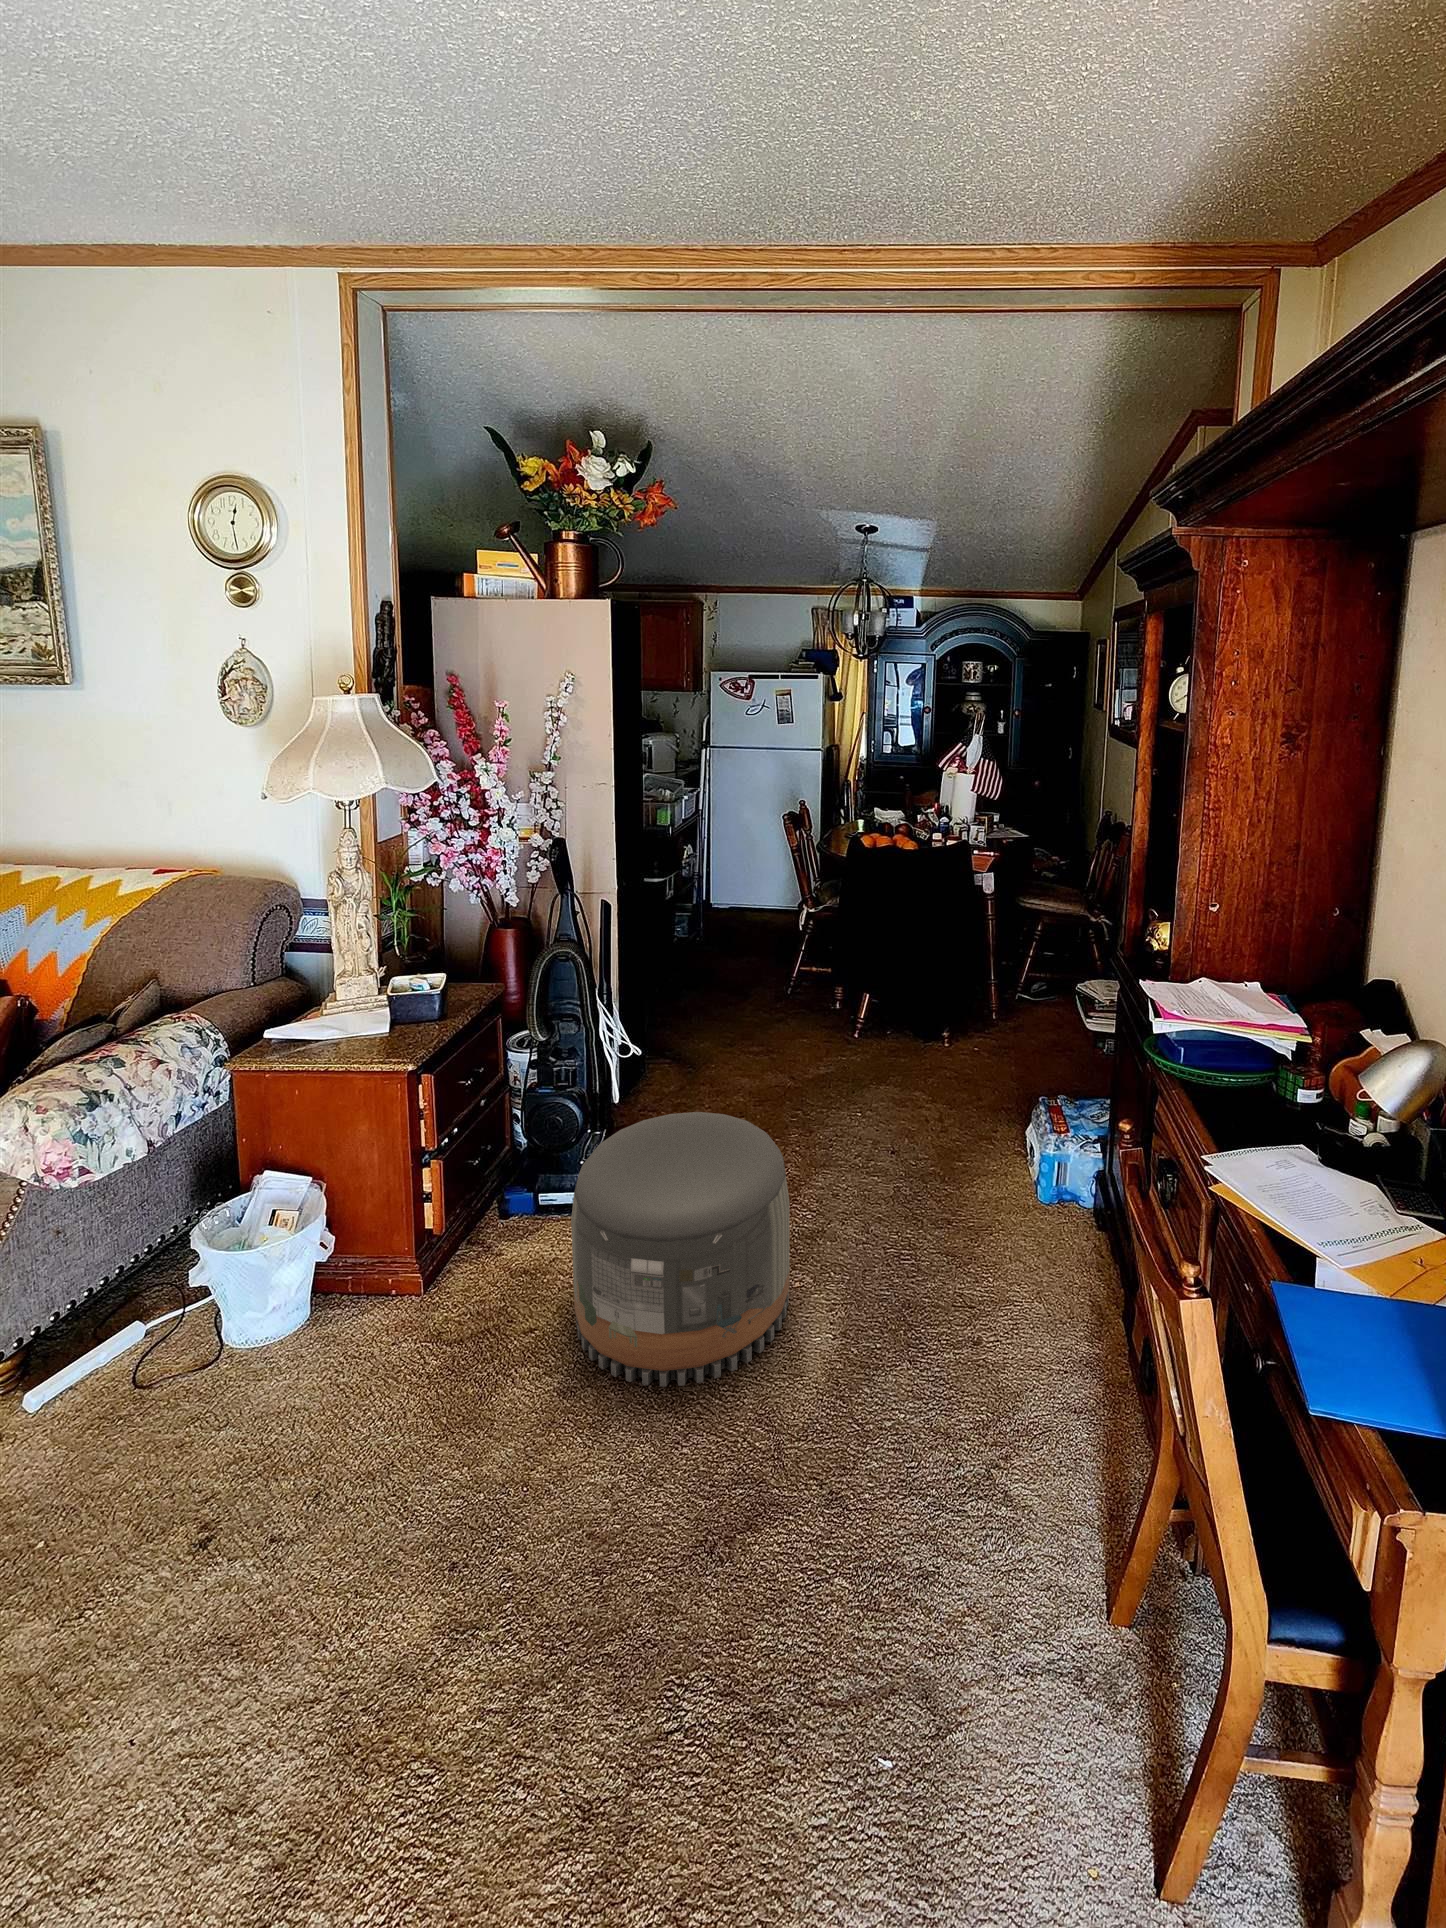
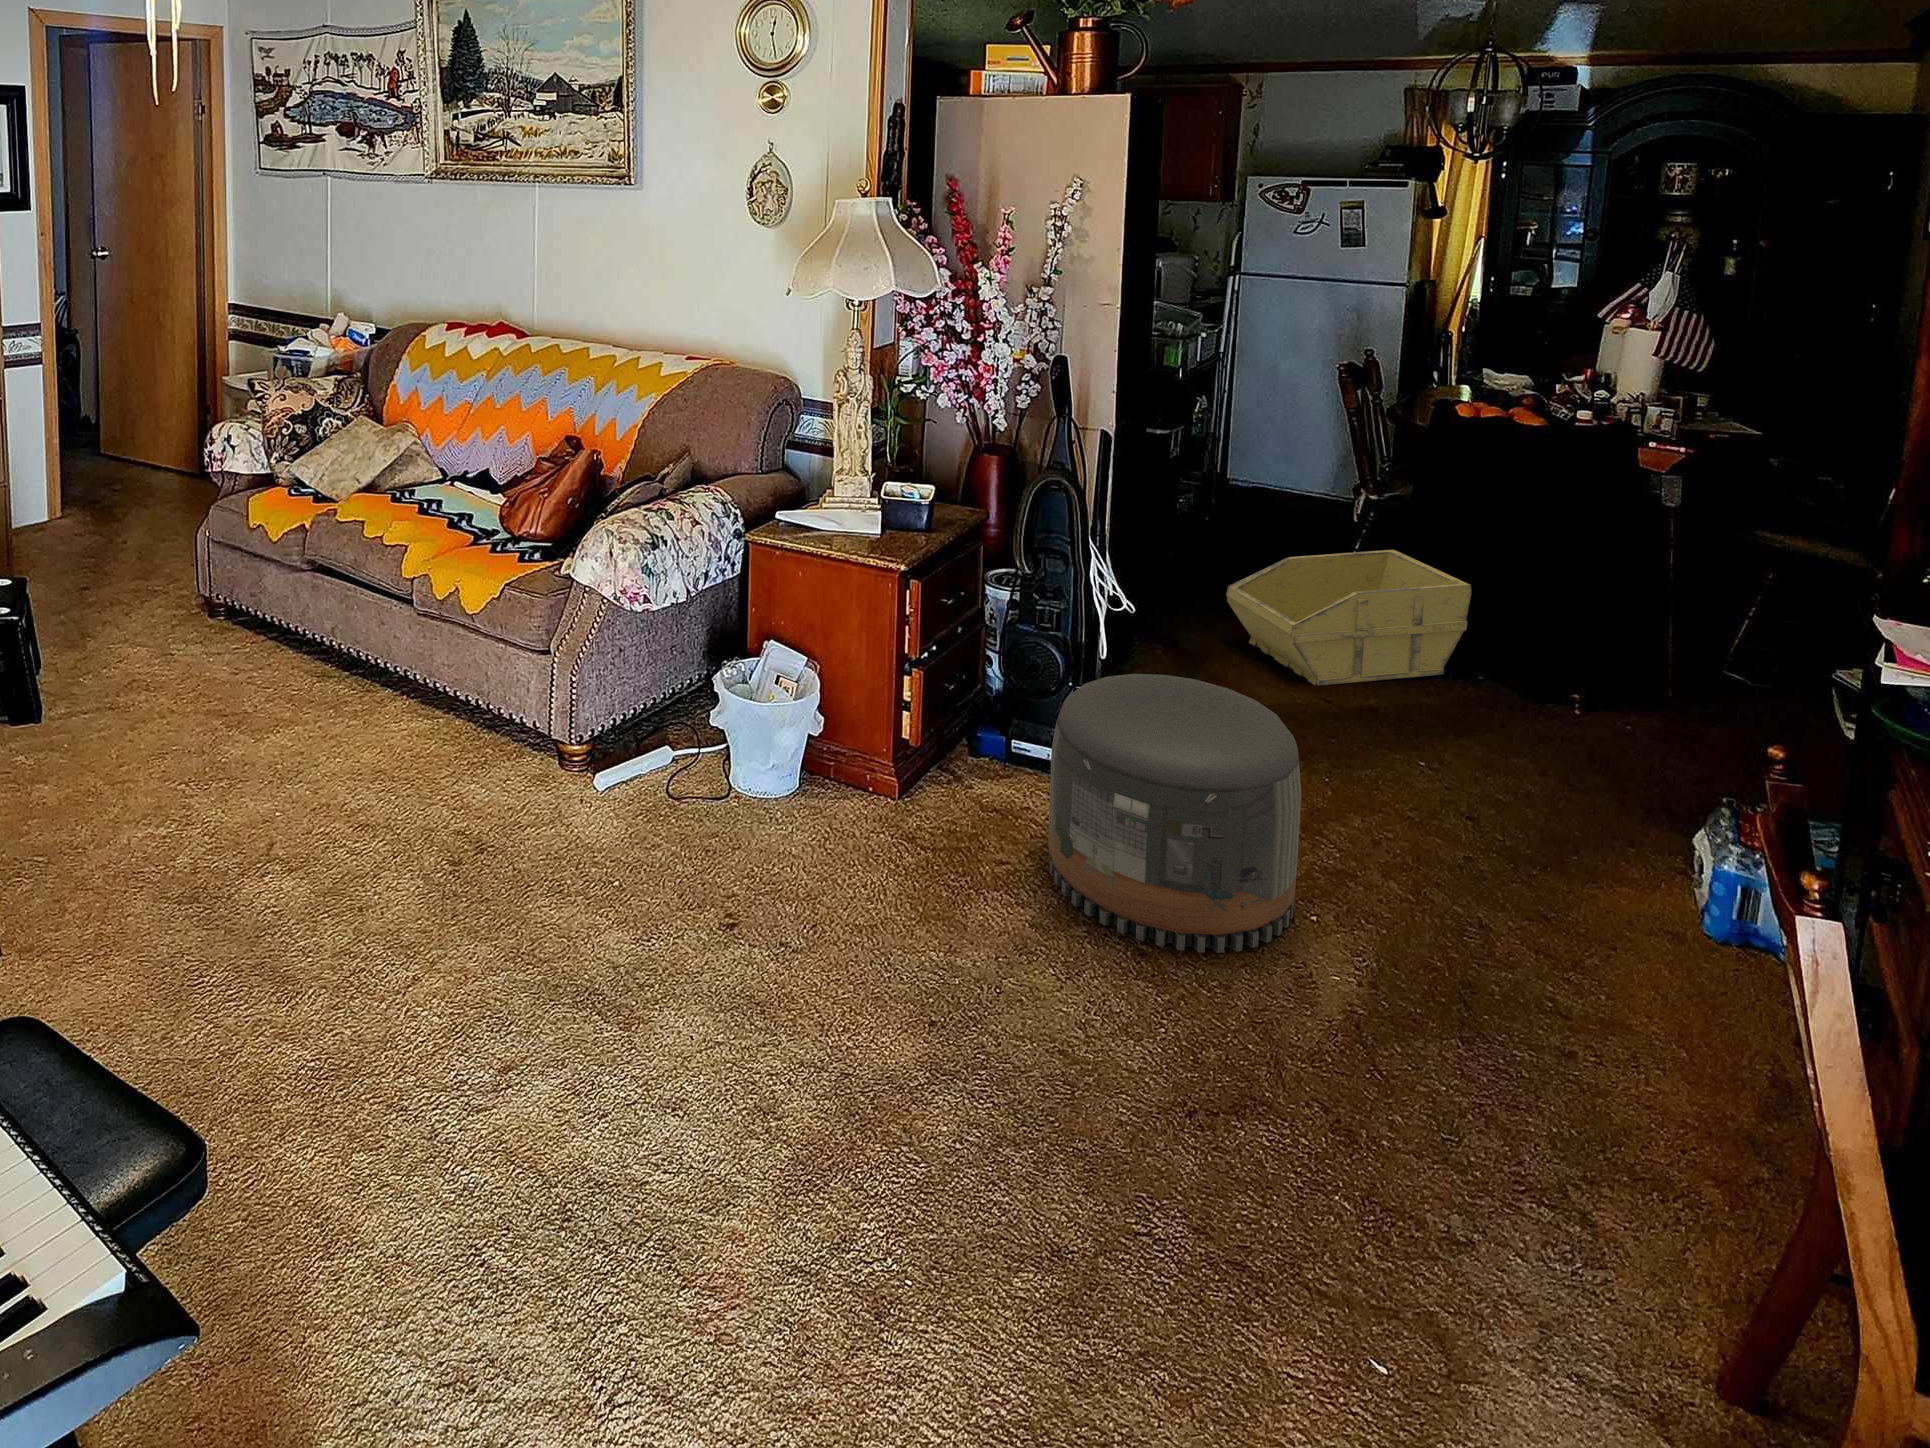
storage bin: none [716,946,880,1066] -> present [1226,550,1472,686]

